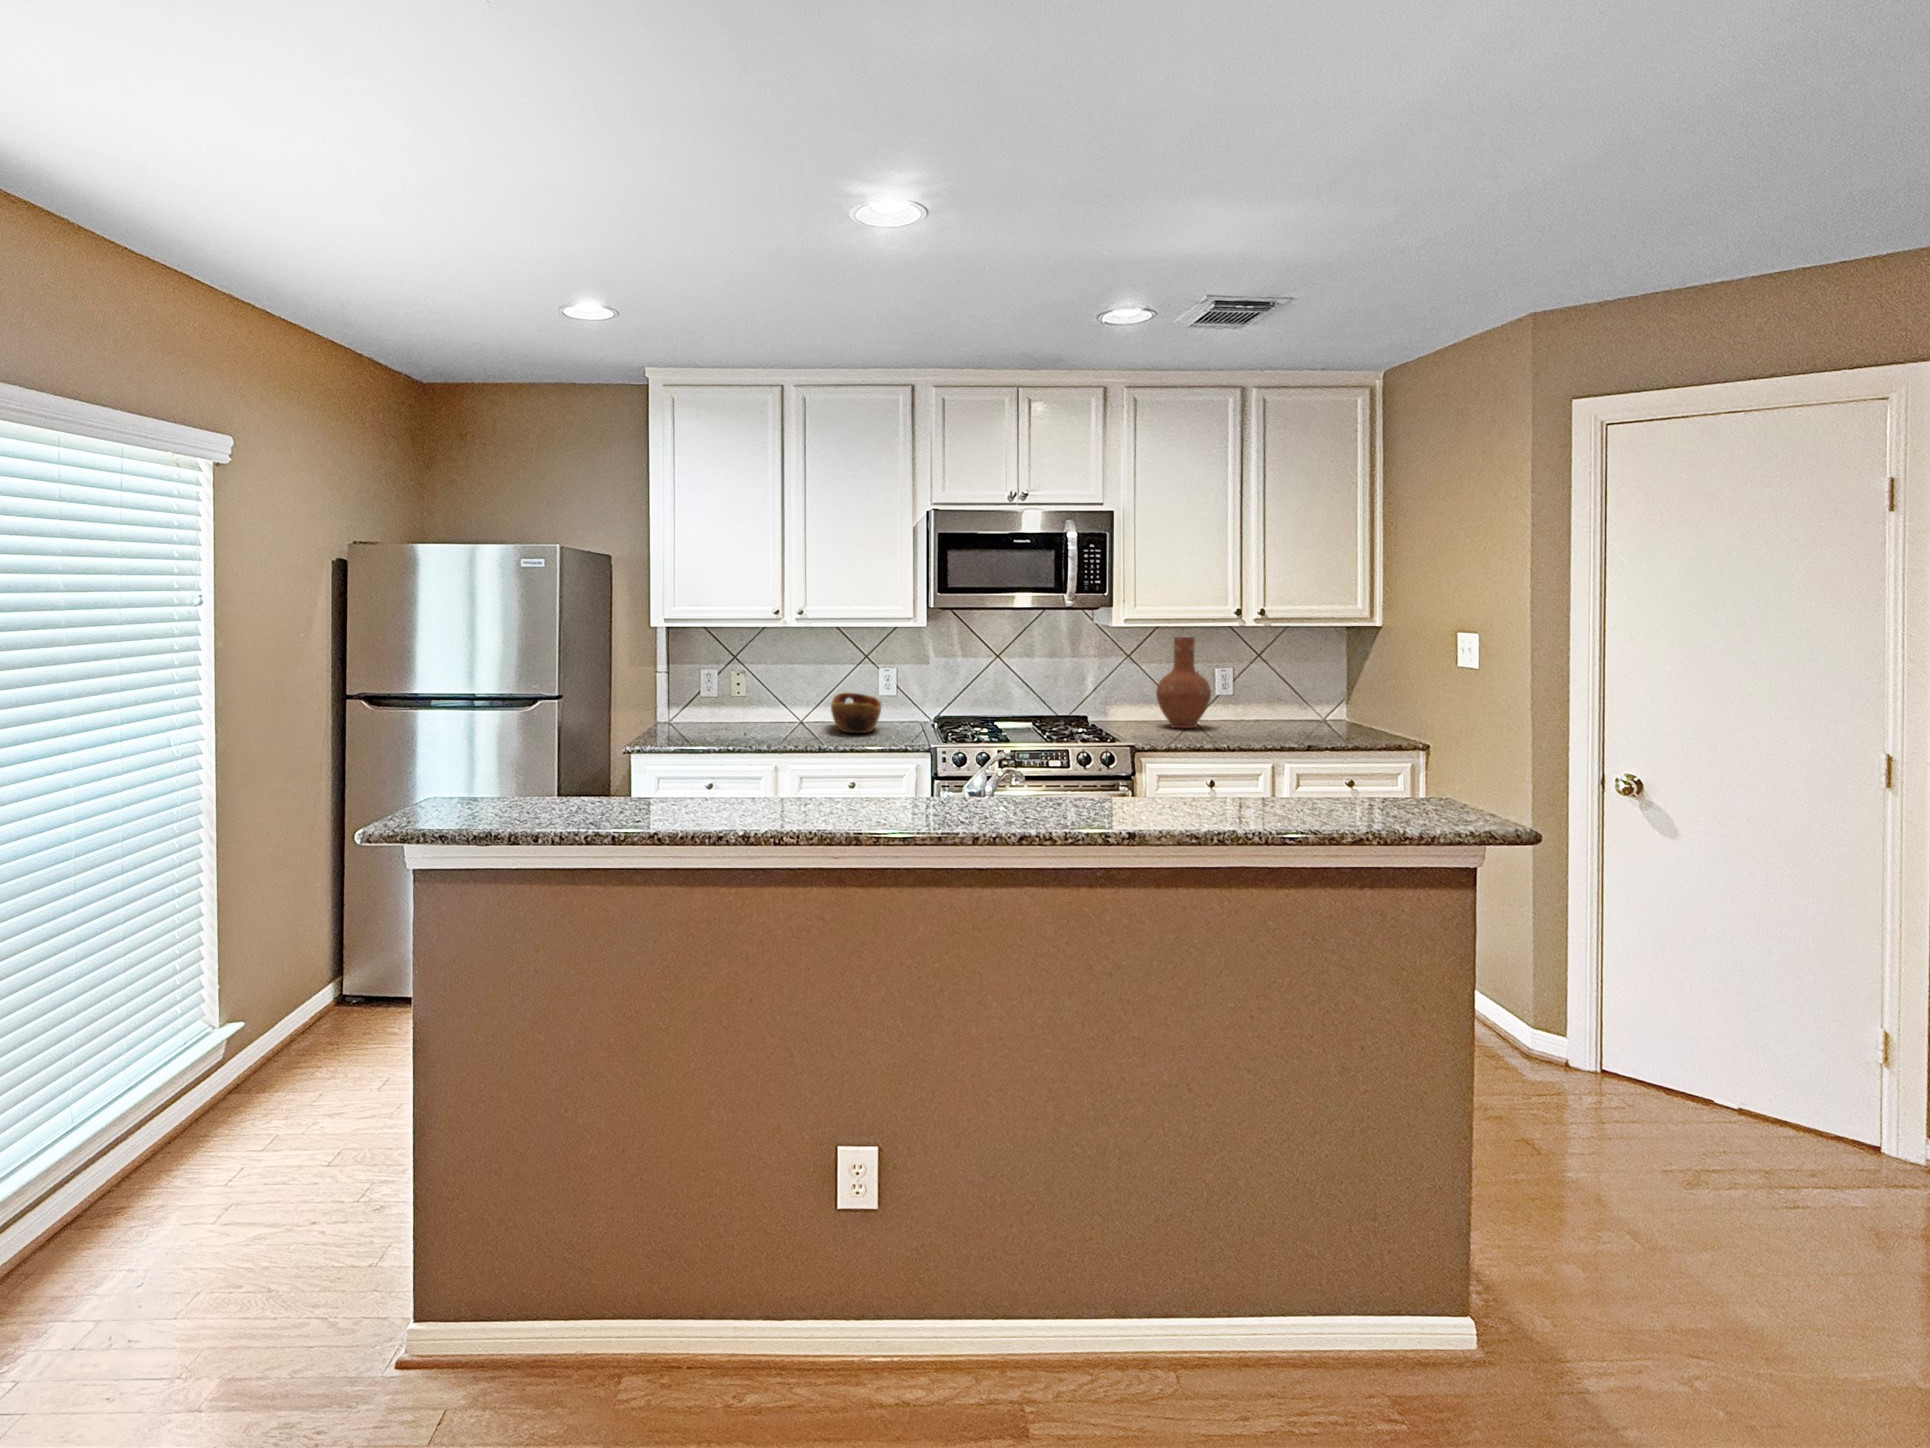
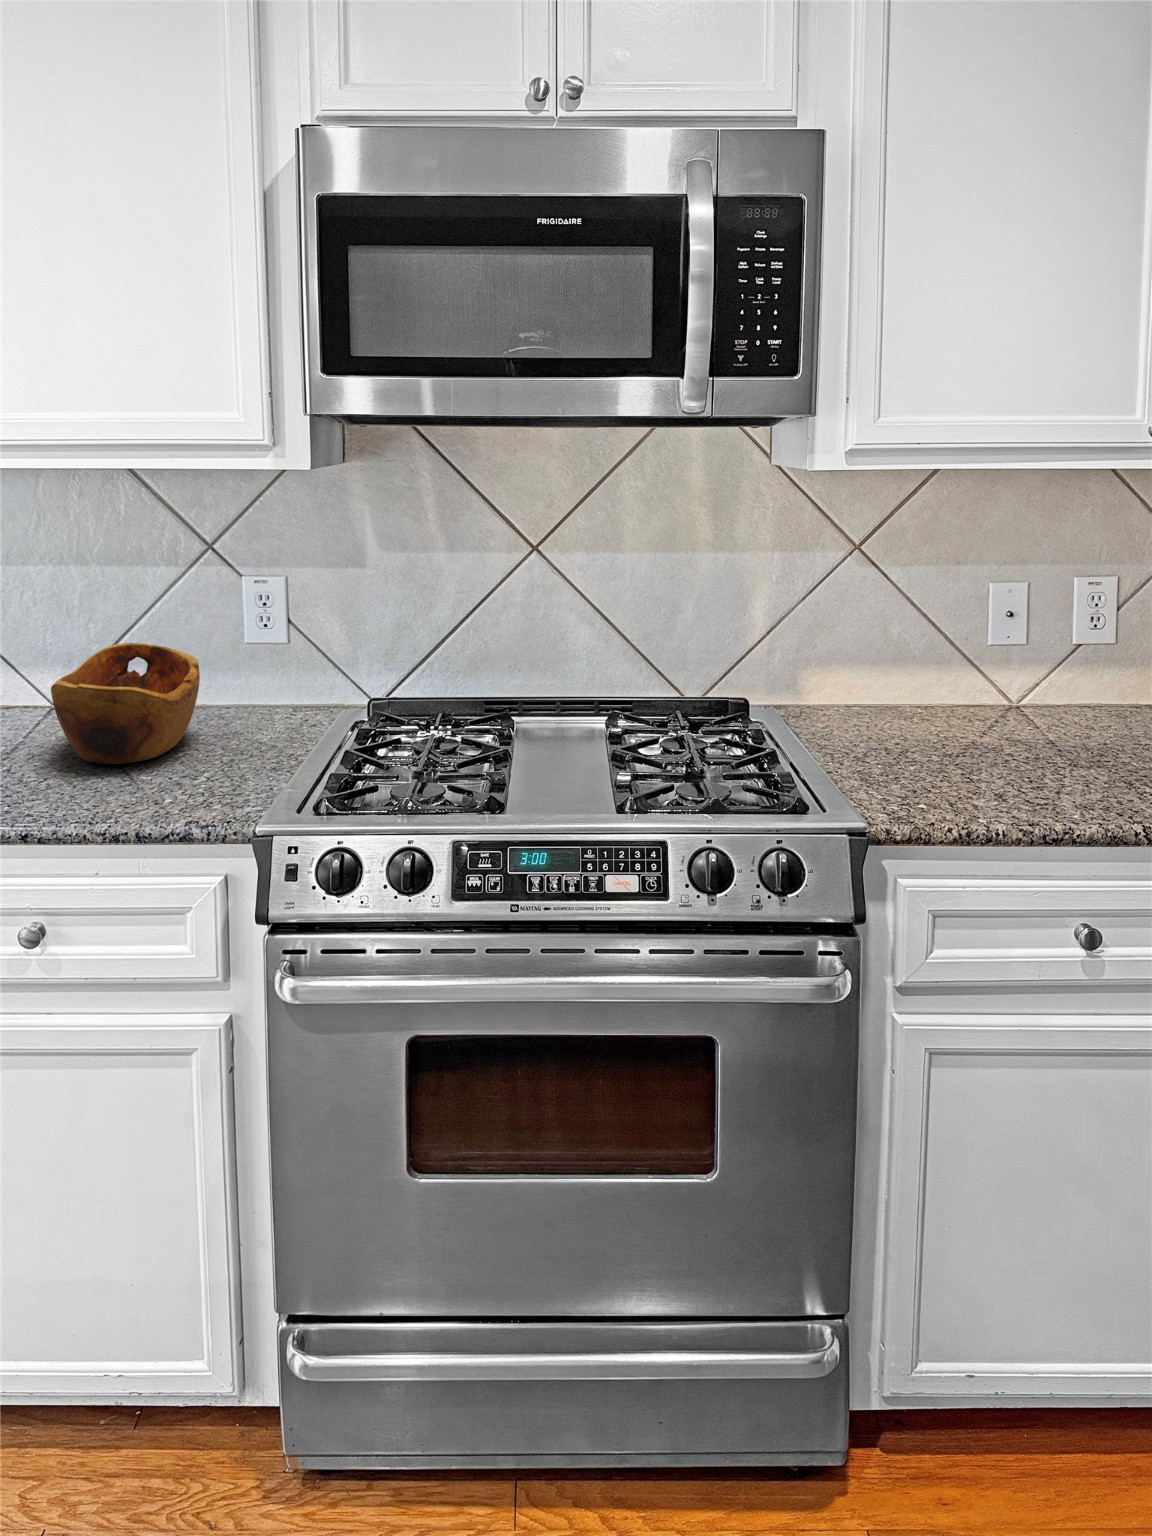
vase: present [1156,637,1211,728] -> none [932,502,1083,752]

